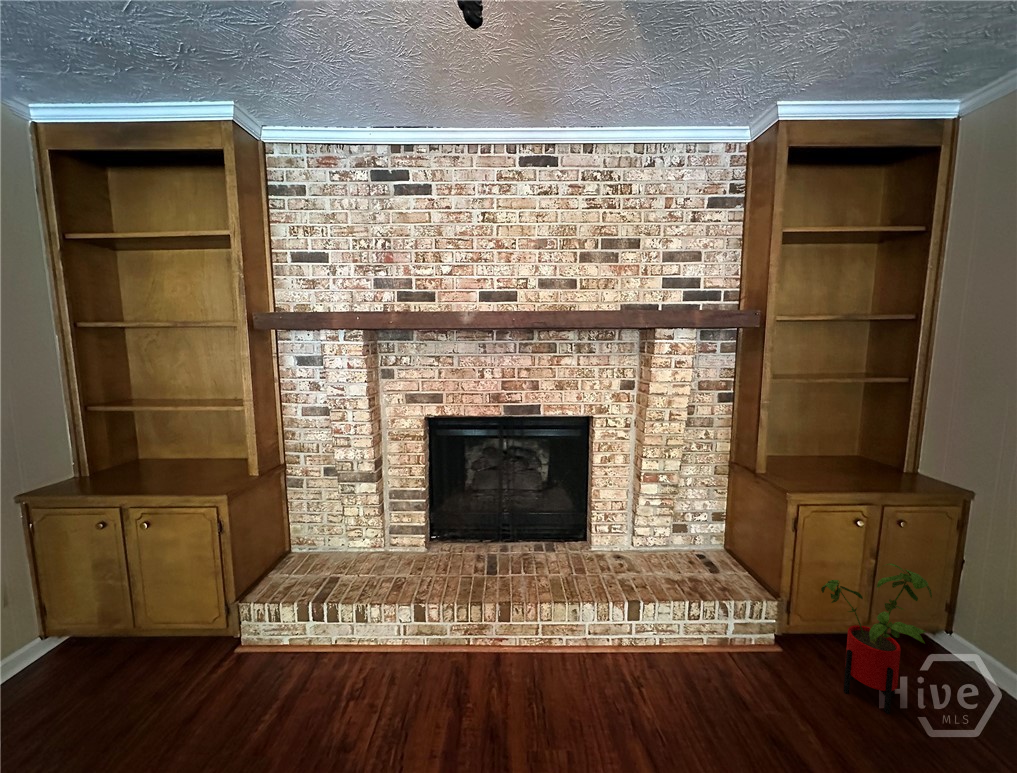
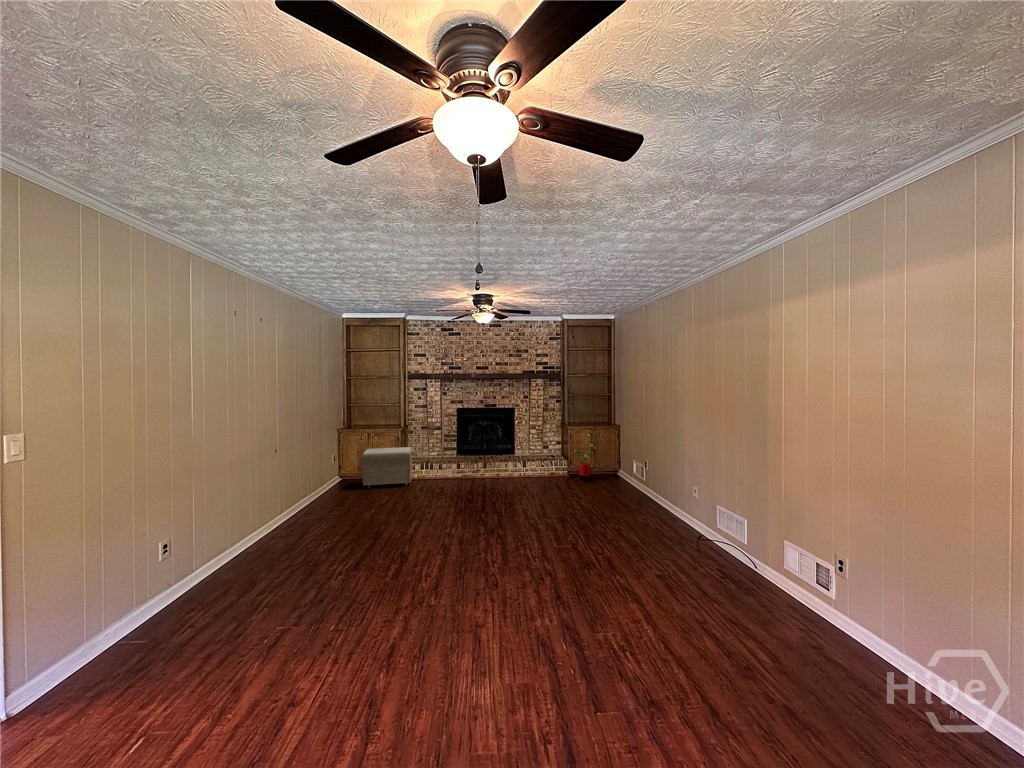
storage bench: none [13,553,265,737] -> present [363,447,412,488]

